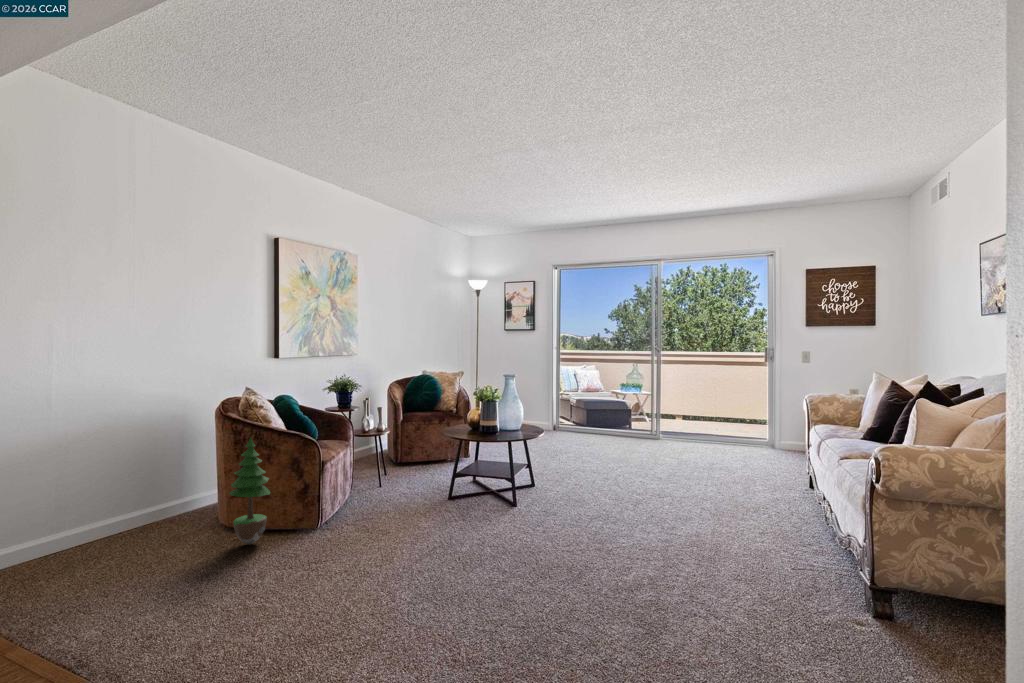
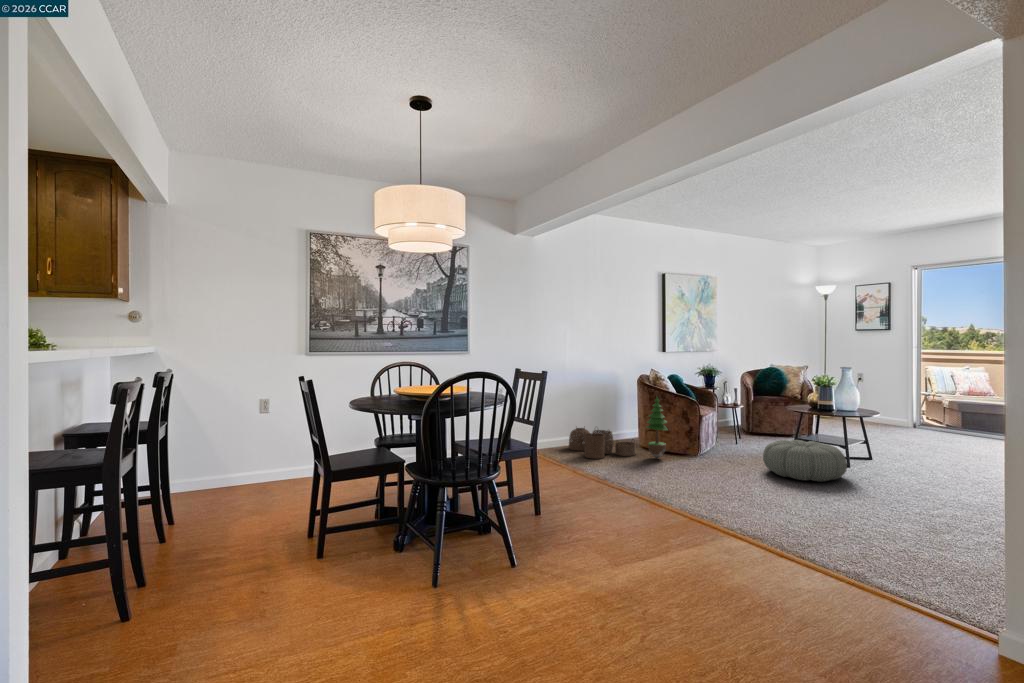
pouf: none [416,482,520,548] -> present [763,440,847,481]
woven basket: none [70,502,213,574] -> present [569,428,635,459]

